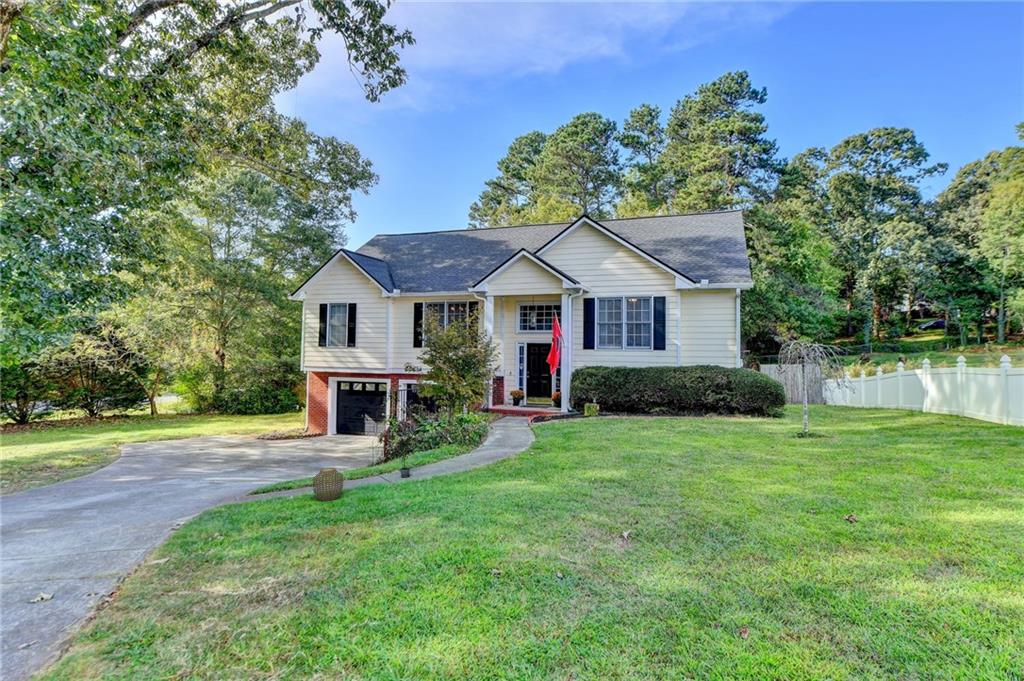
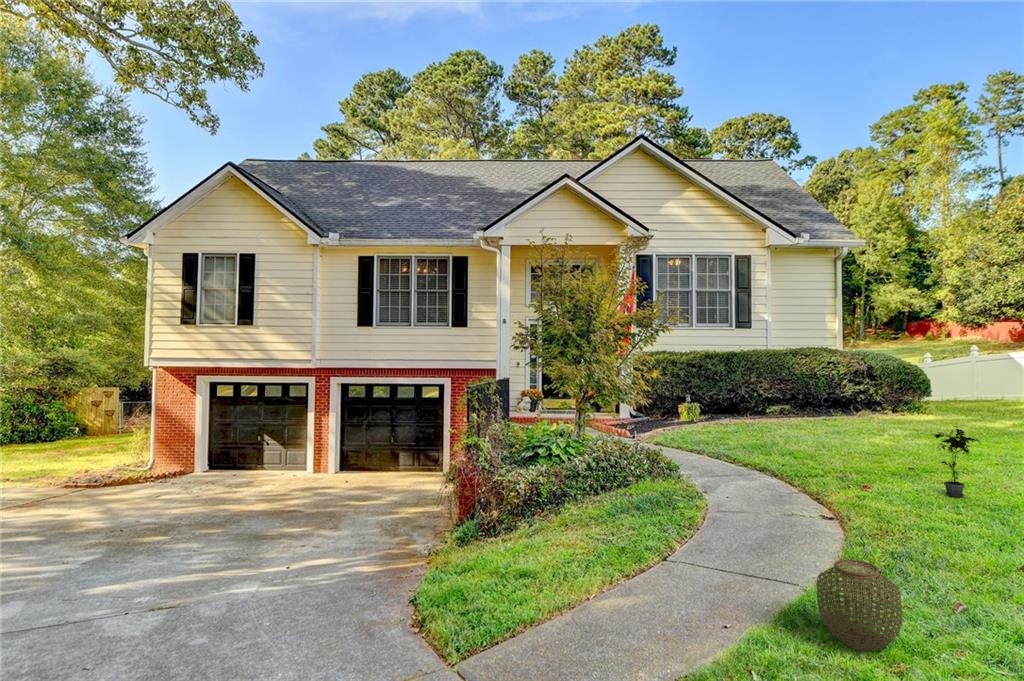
potted plant: present [398,434,414,477] -> present [934,426,981,497]

